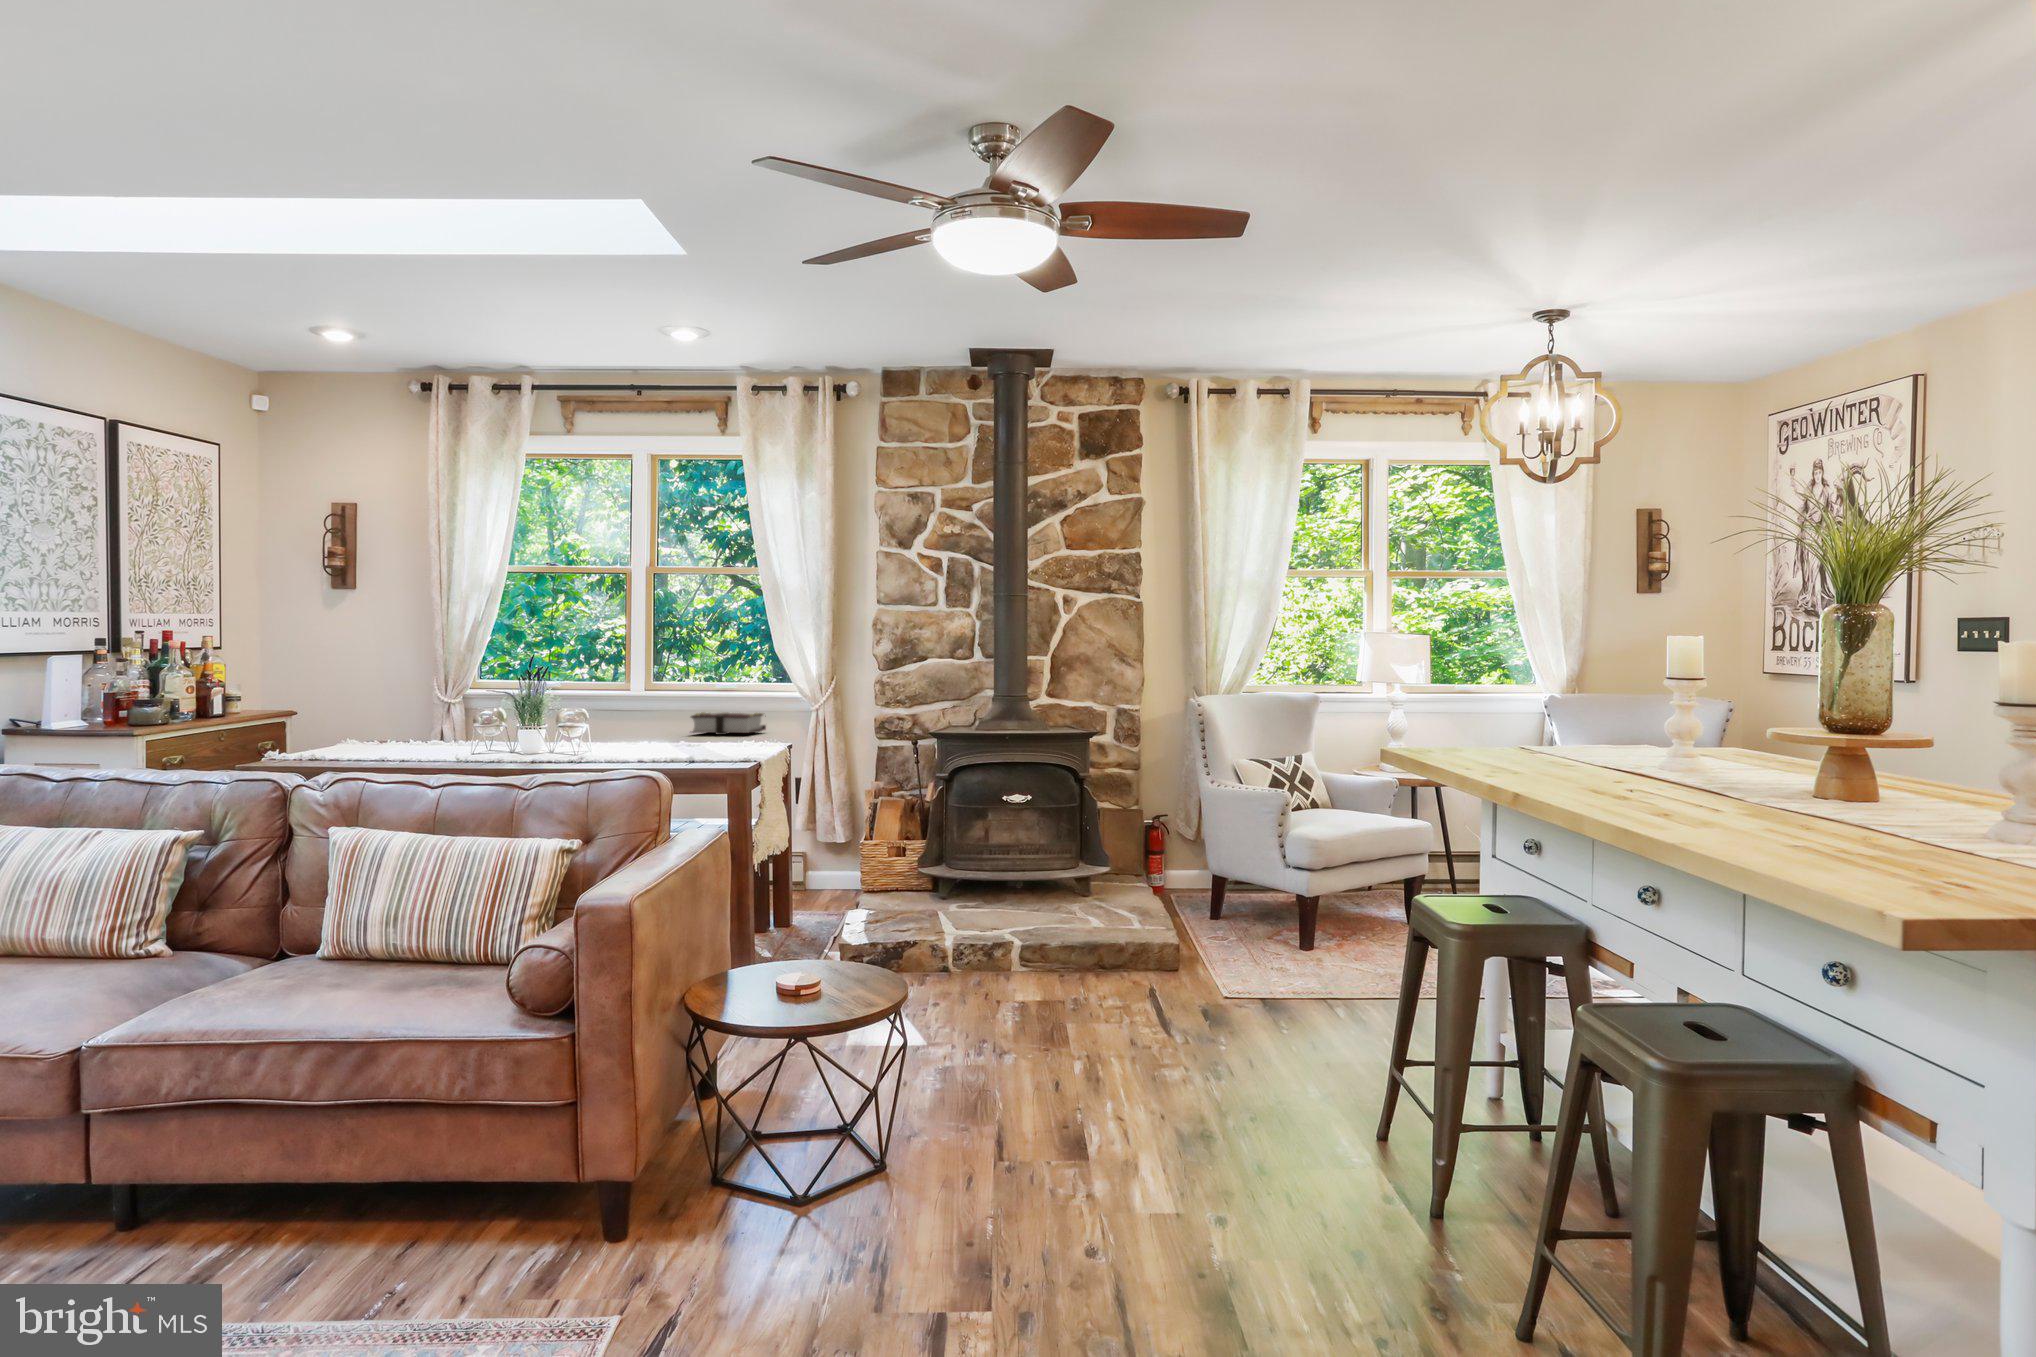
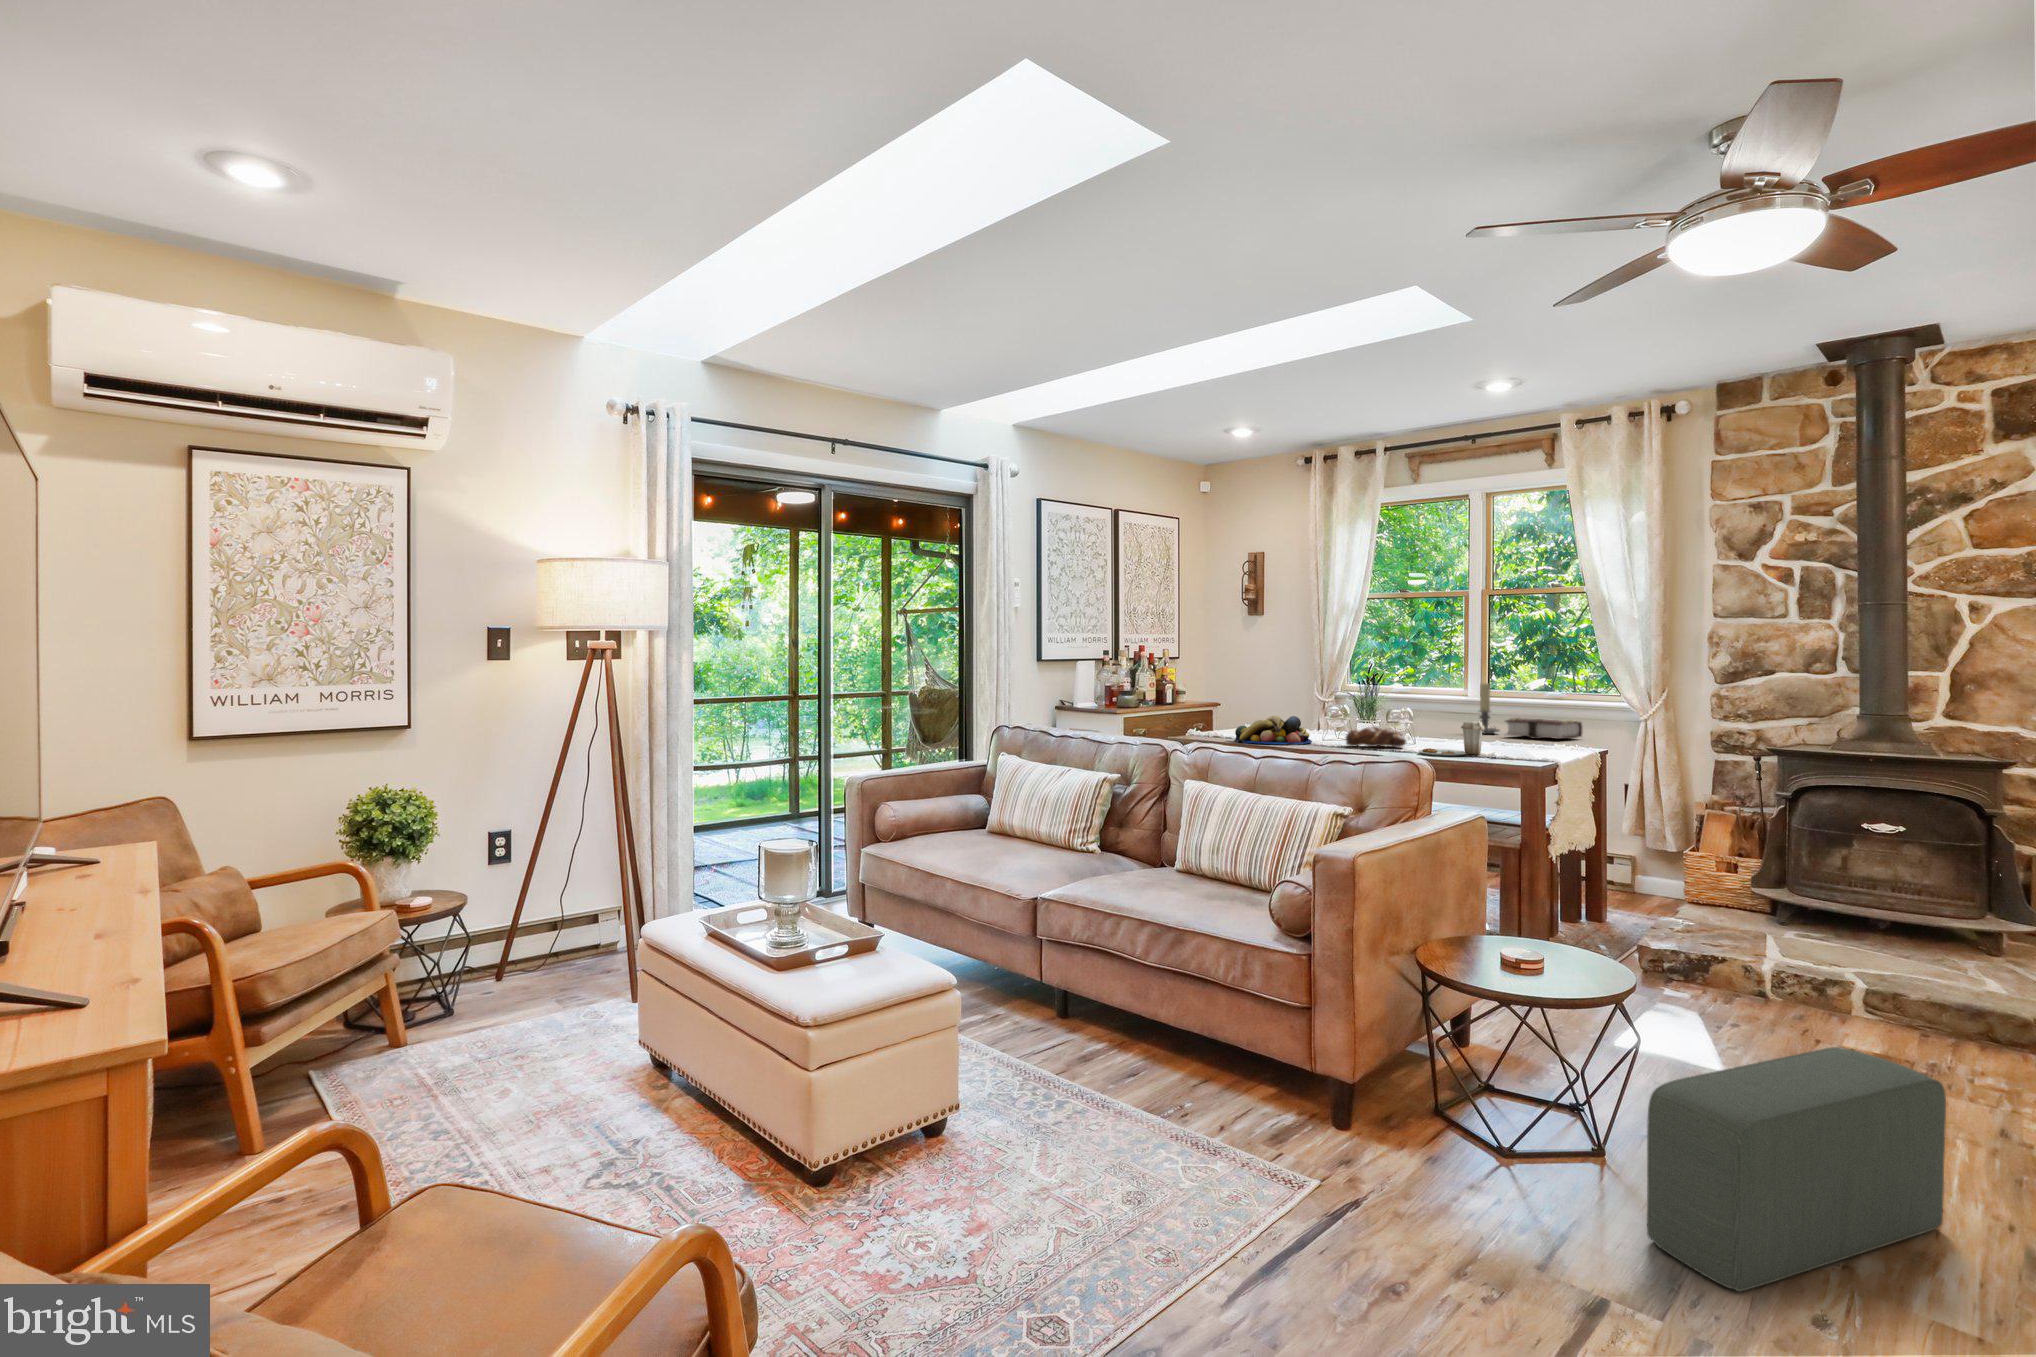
candle holder: none [649,673,682,733] -> present [1480,683,1500,734]
plate: none [619,717,693,761] -> present [1418,721,1485,756]
fruit bowl: none [357,723,475,764] -> present [1235,716,1312,745]
bread loaf: none [522,731,600,758] -> present [1346,727,1406,747]
pouf: none [948,994,1126,1247] -> present [1647,1047,1946,1291]

